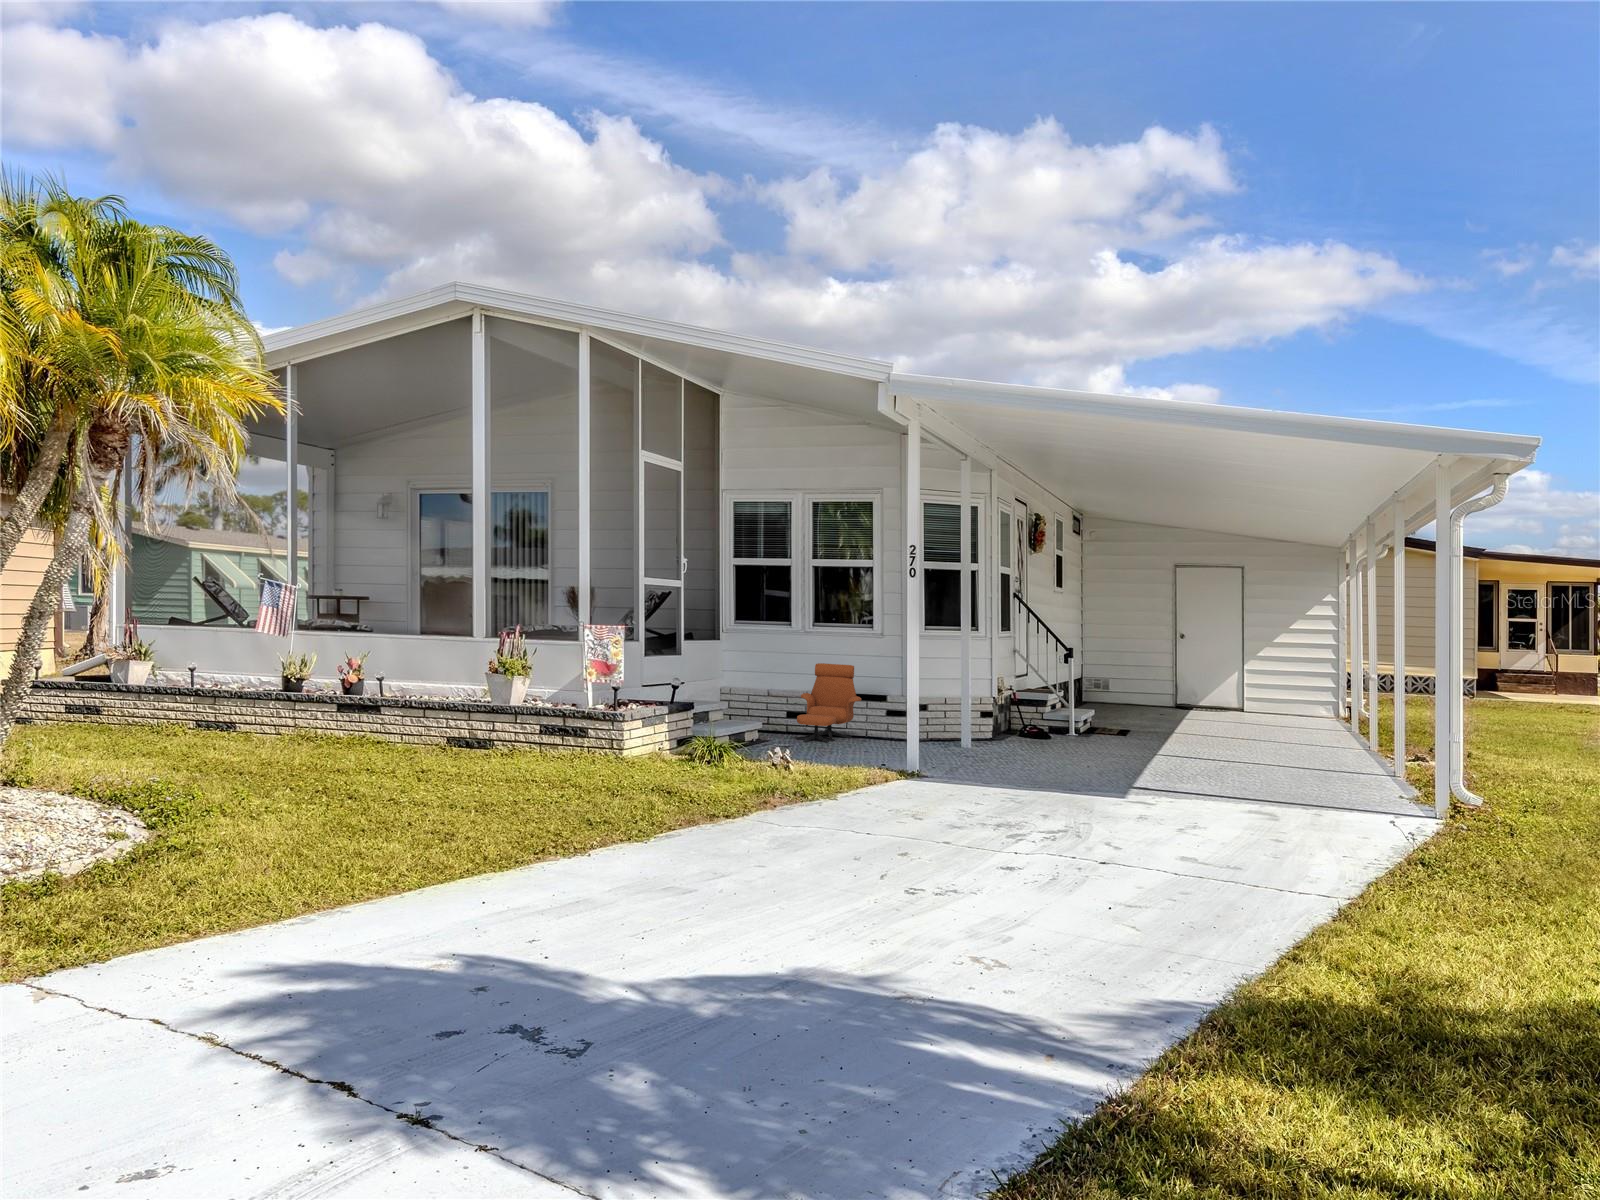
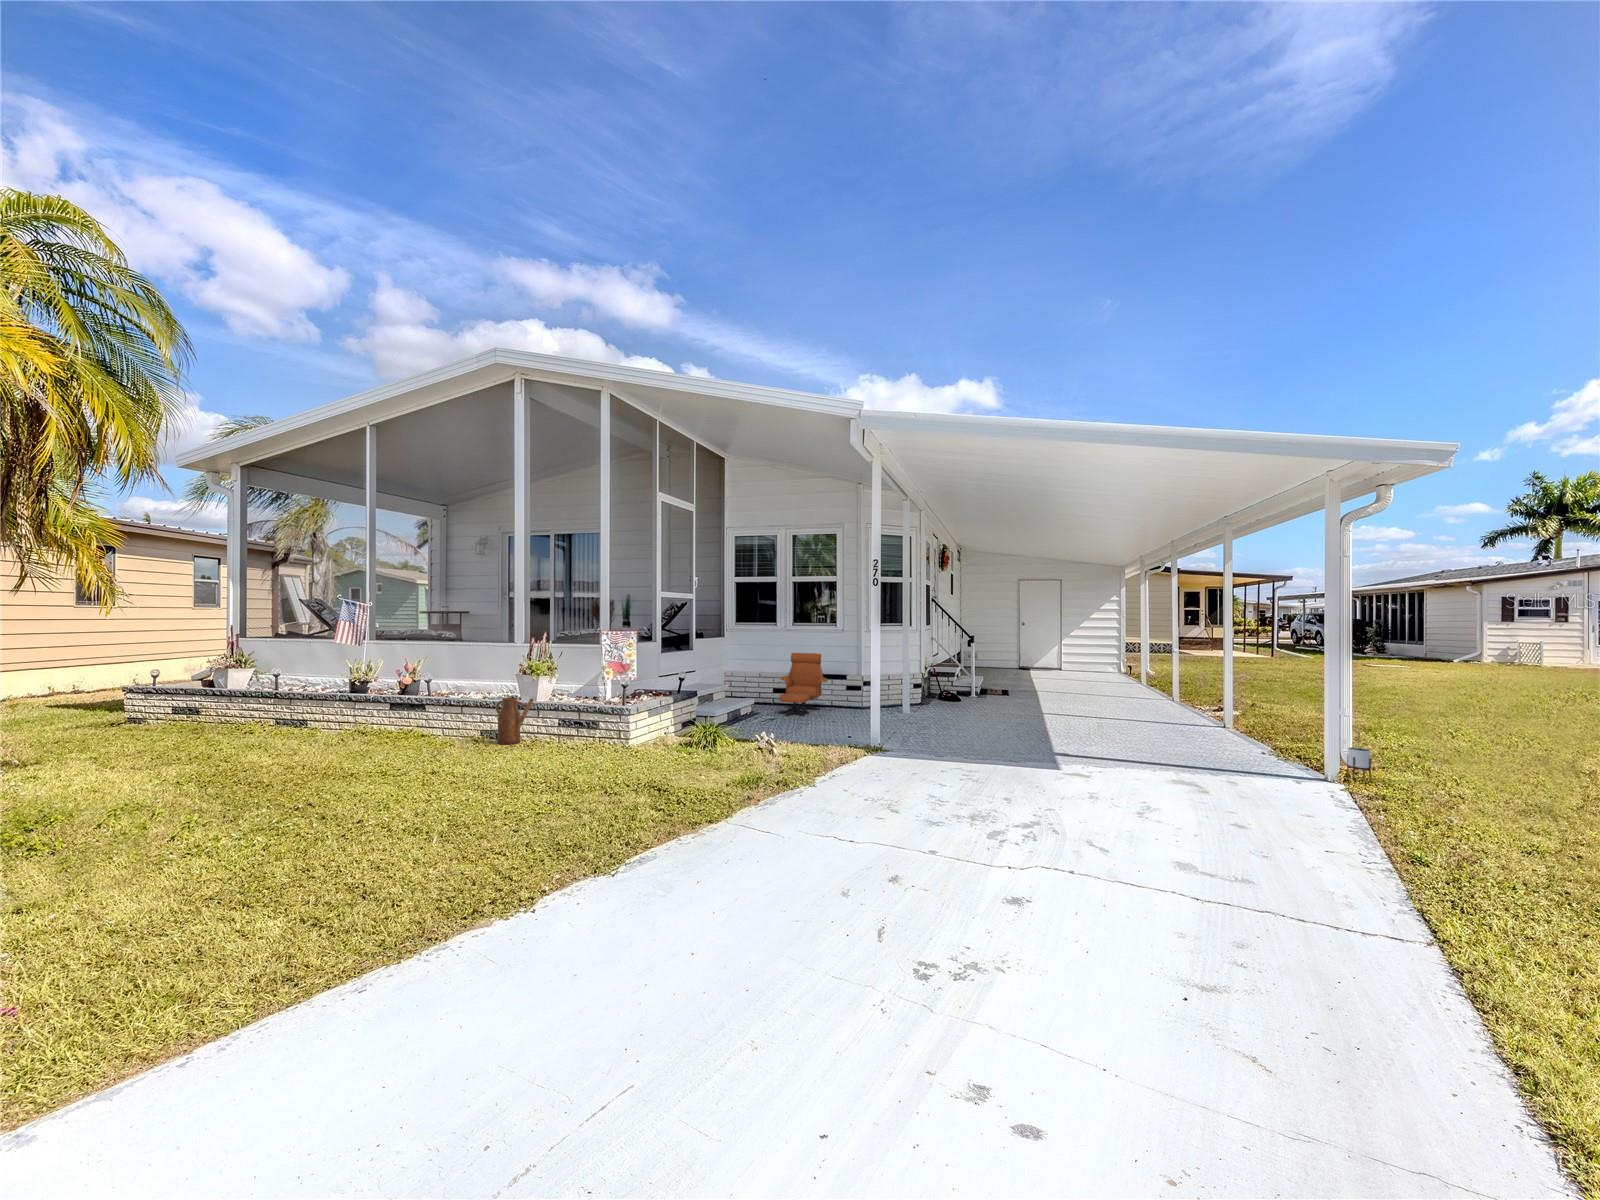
watering can: none [468,700,512,752] -> present [496,698,533,745]
potted plant: none [1407,746,1428,813] -> present [1347,729,1371,783]

